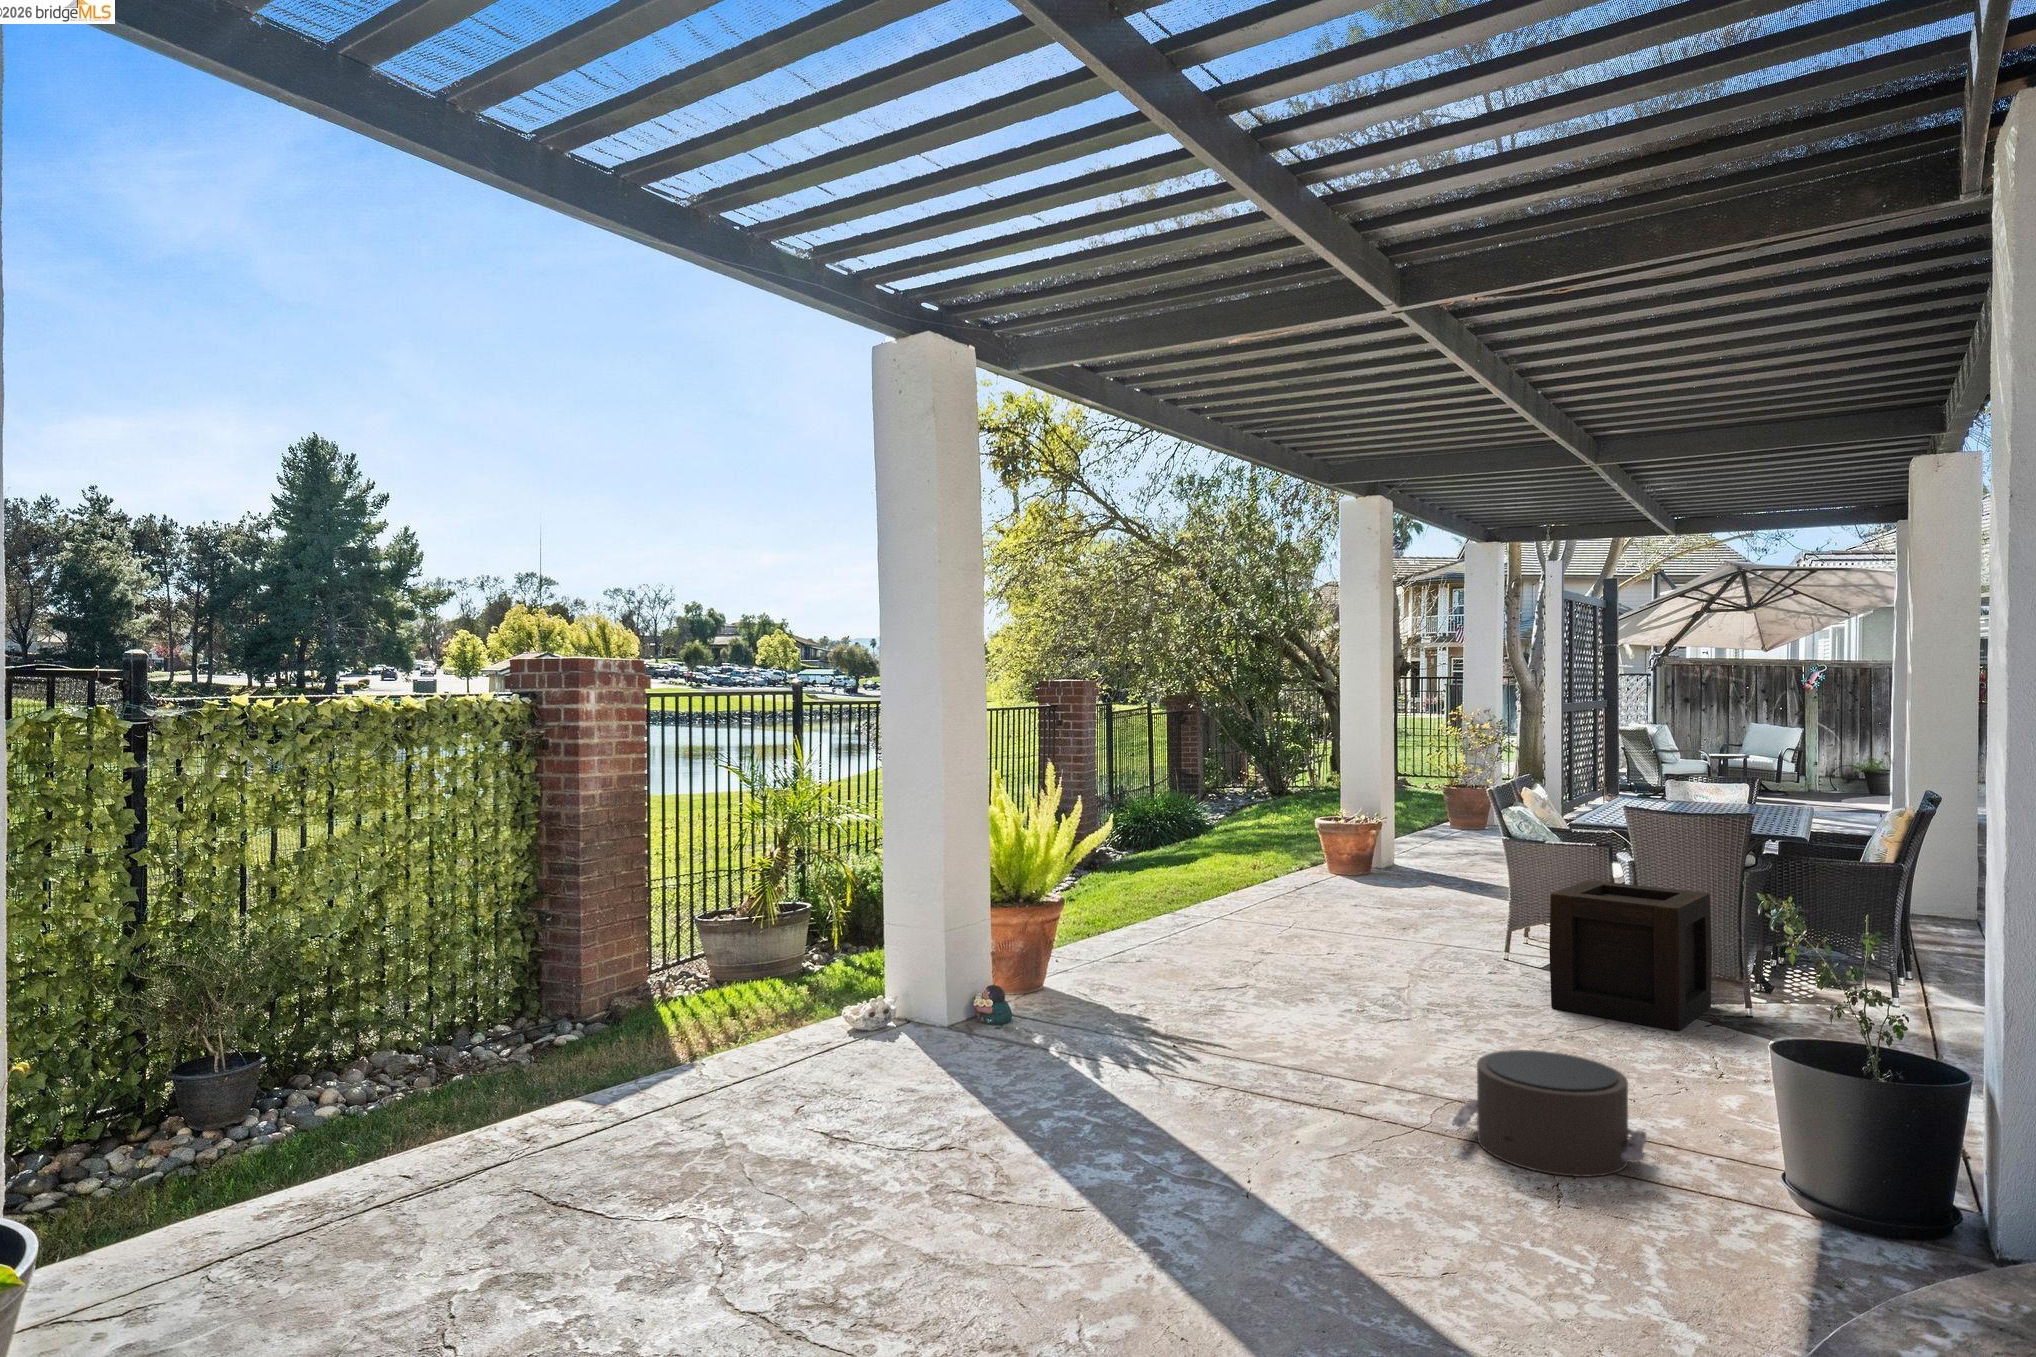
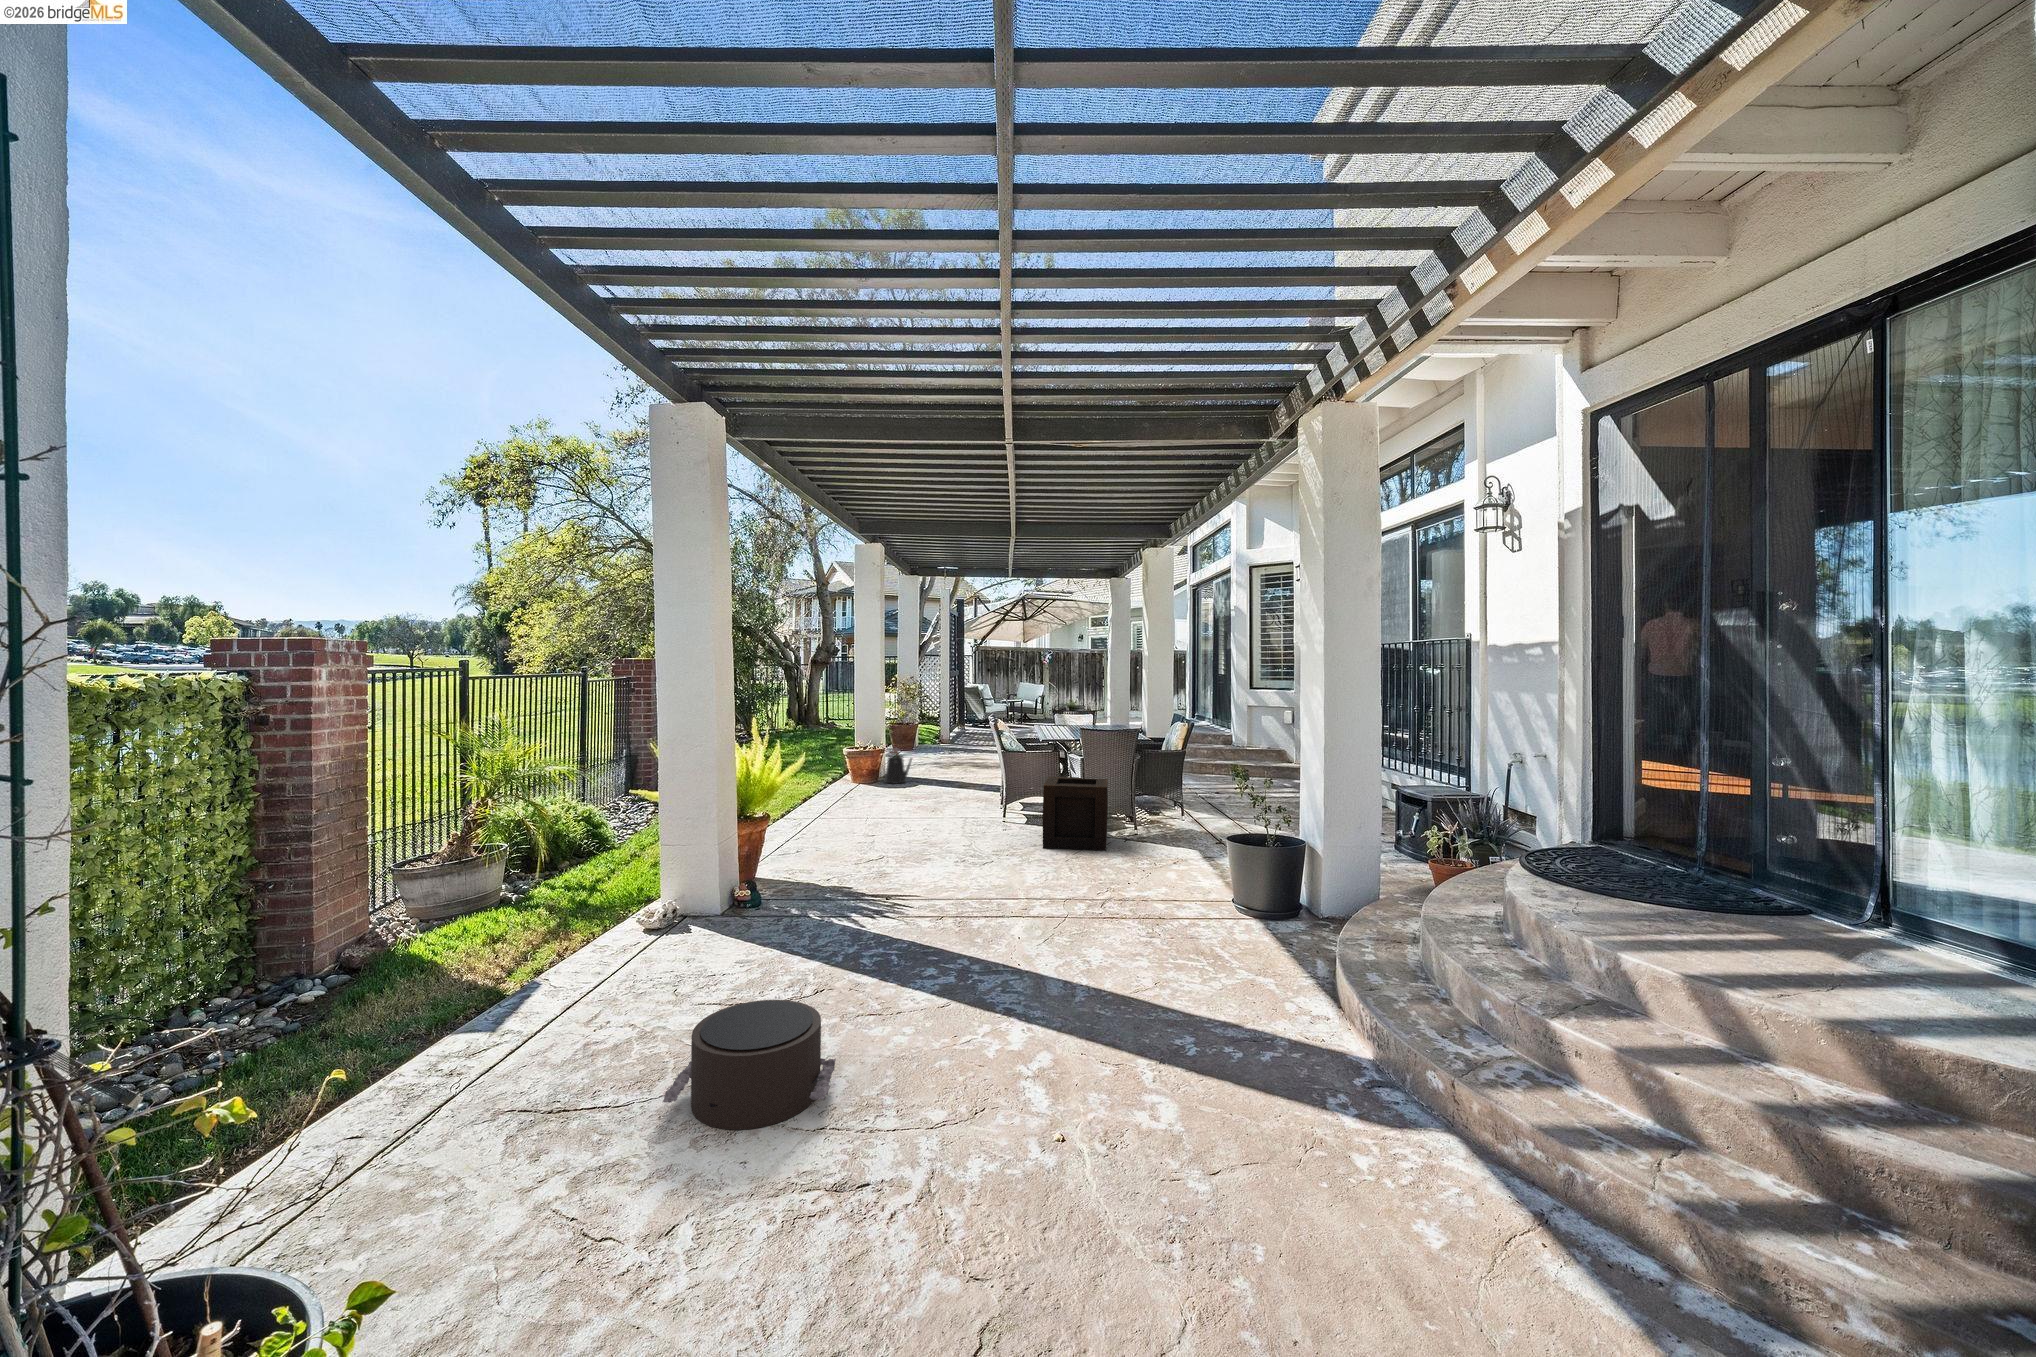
watering can: none [1387,812,1437,877] -> present [885,748,912,784]
pouf: present [1453,1050,1647,1177] -> present [663,1000,836,1130]

